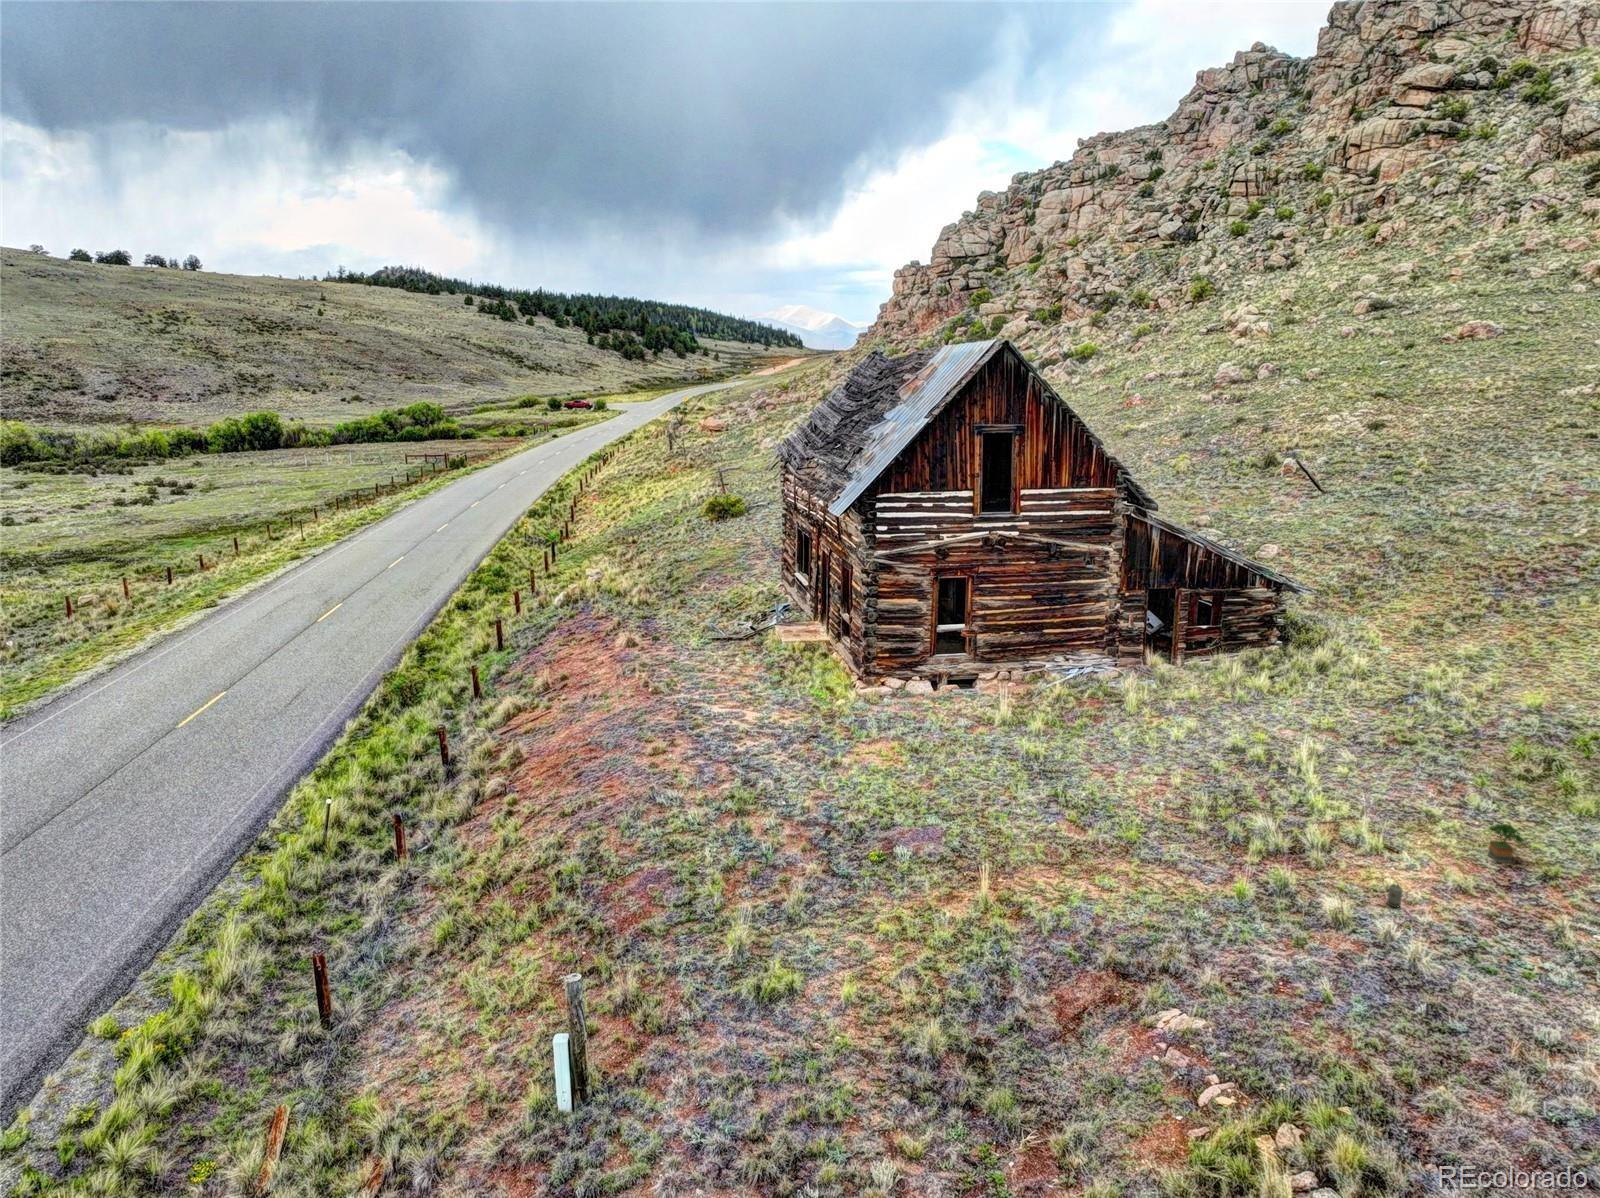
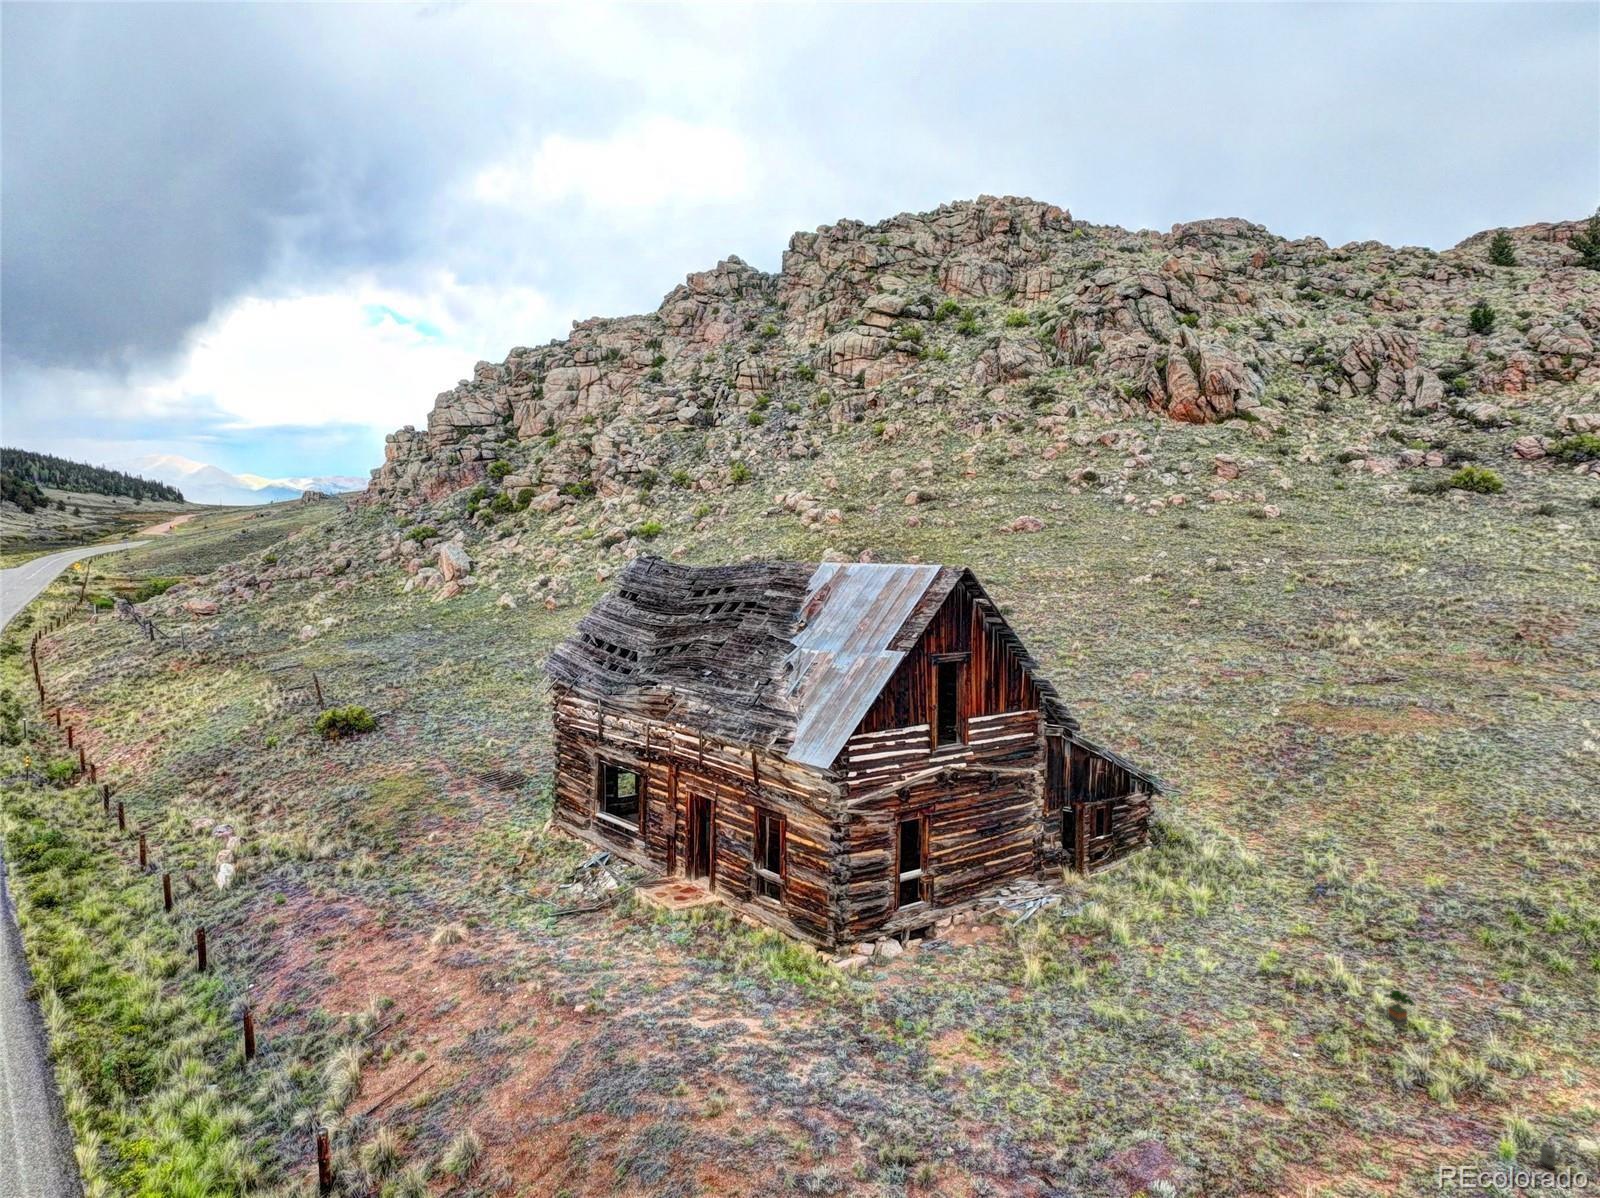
potted tree: present [1488,824,1523,863] -> present [1386,990,1414,1025]

